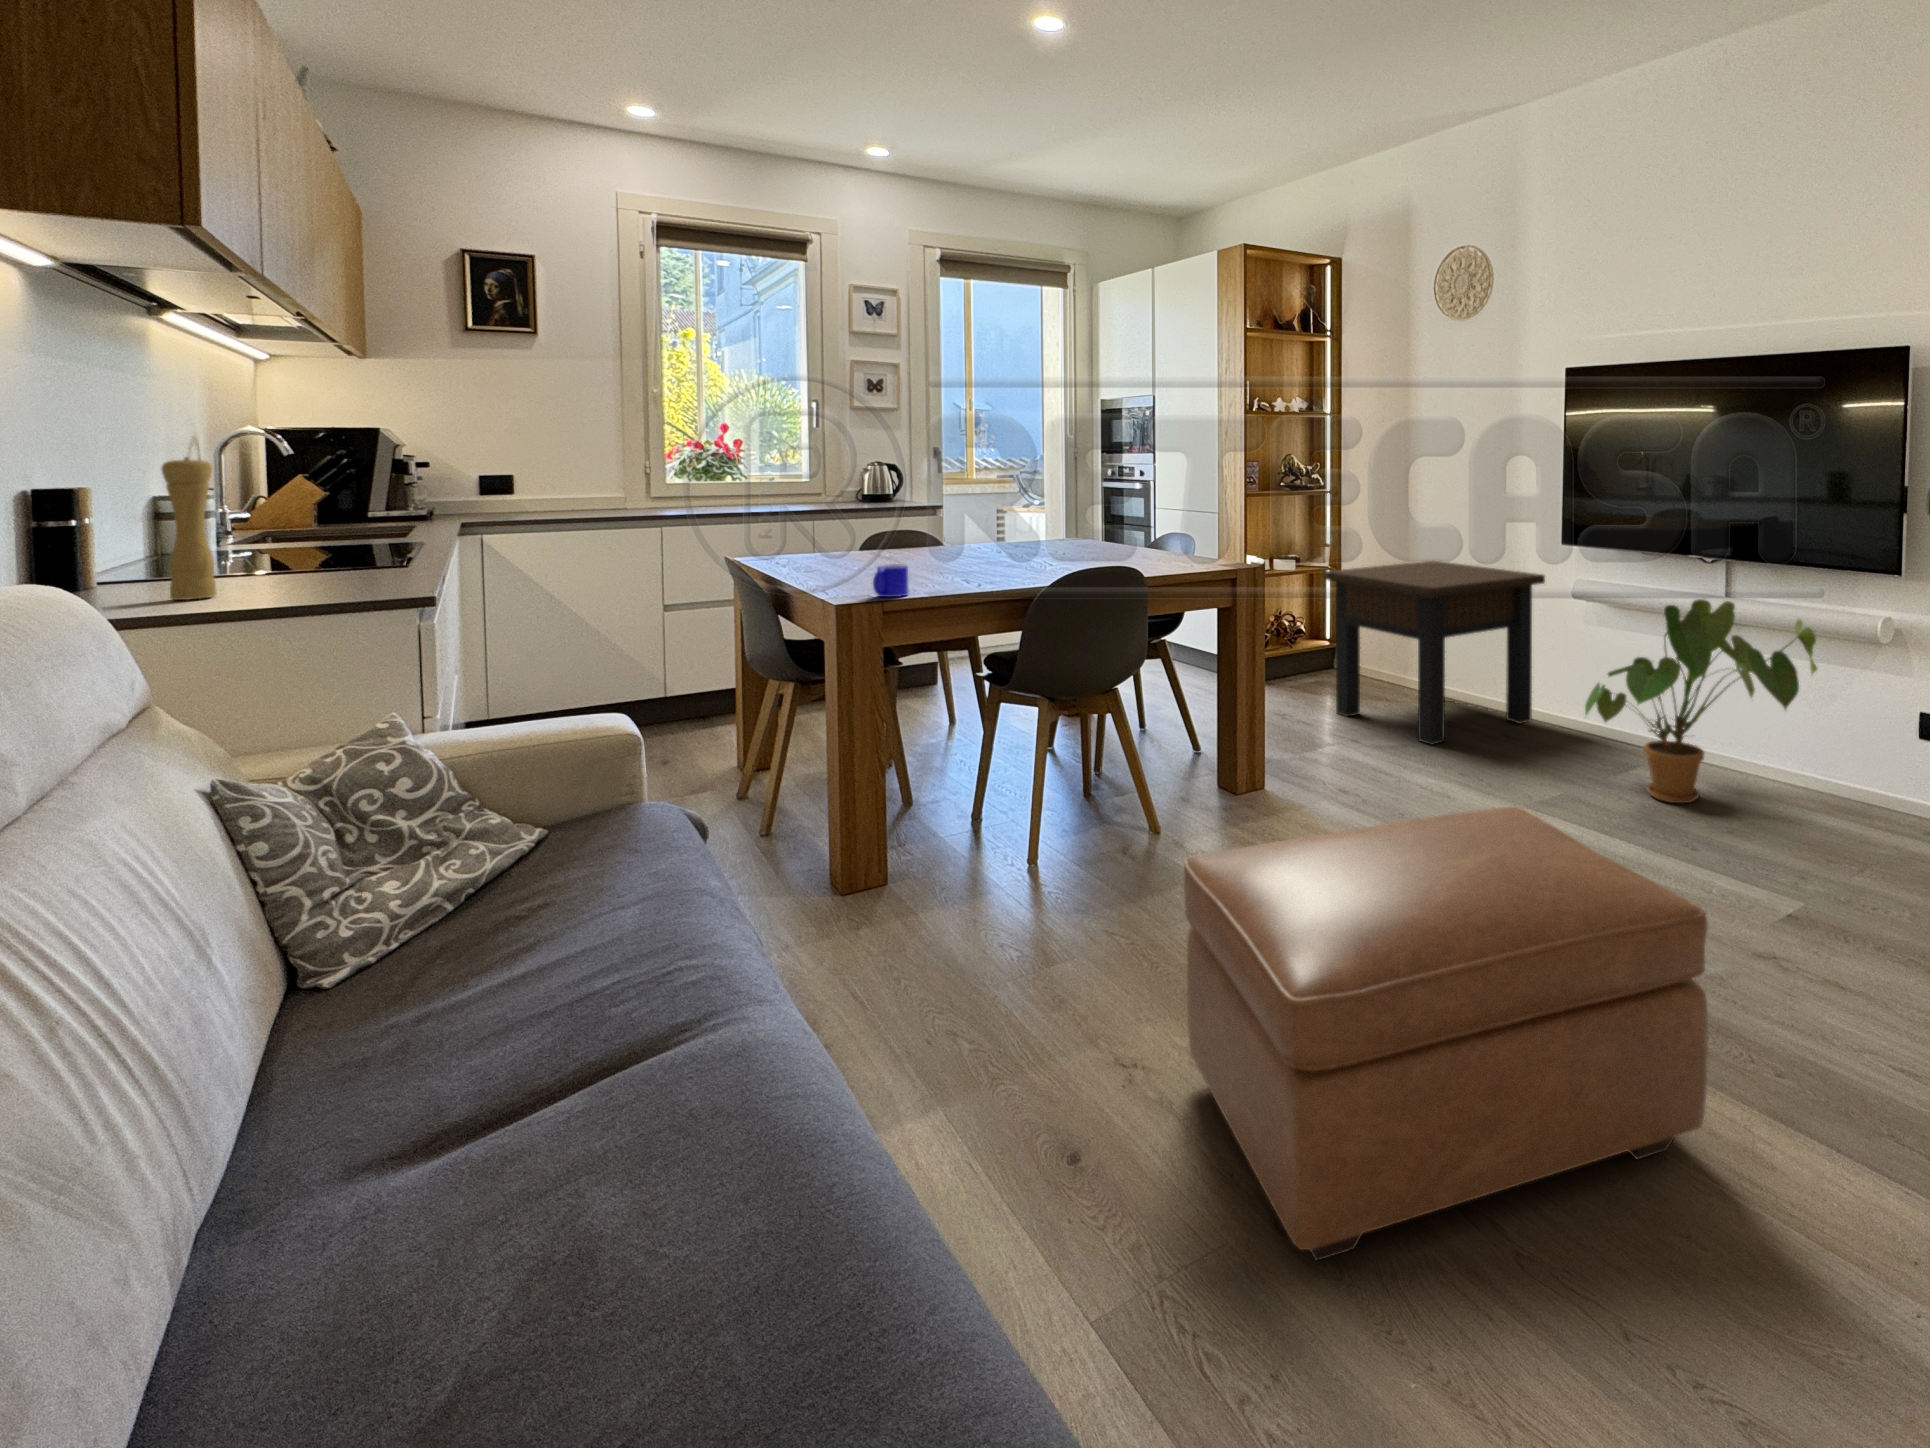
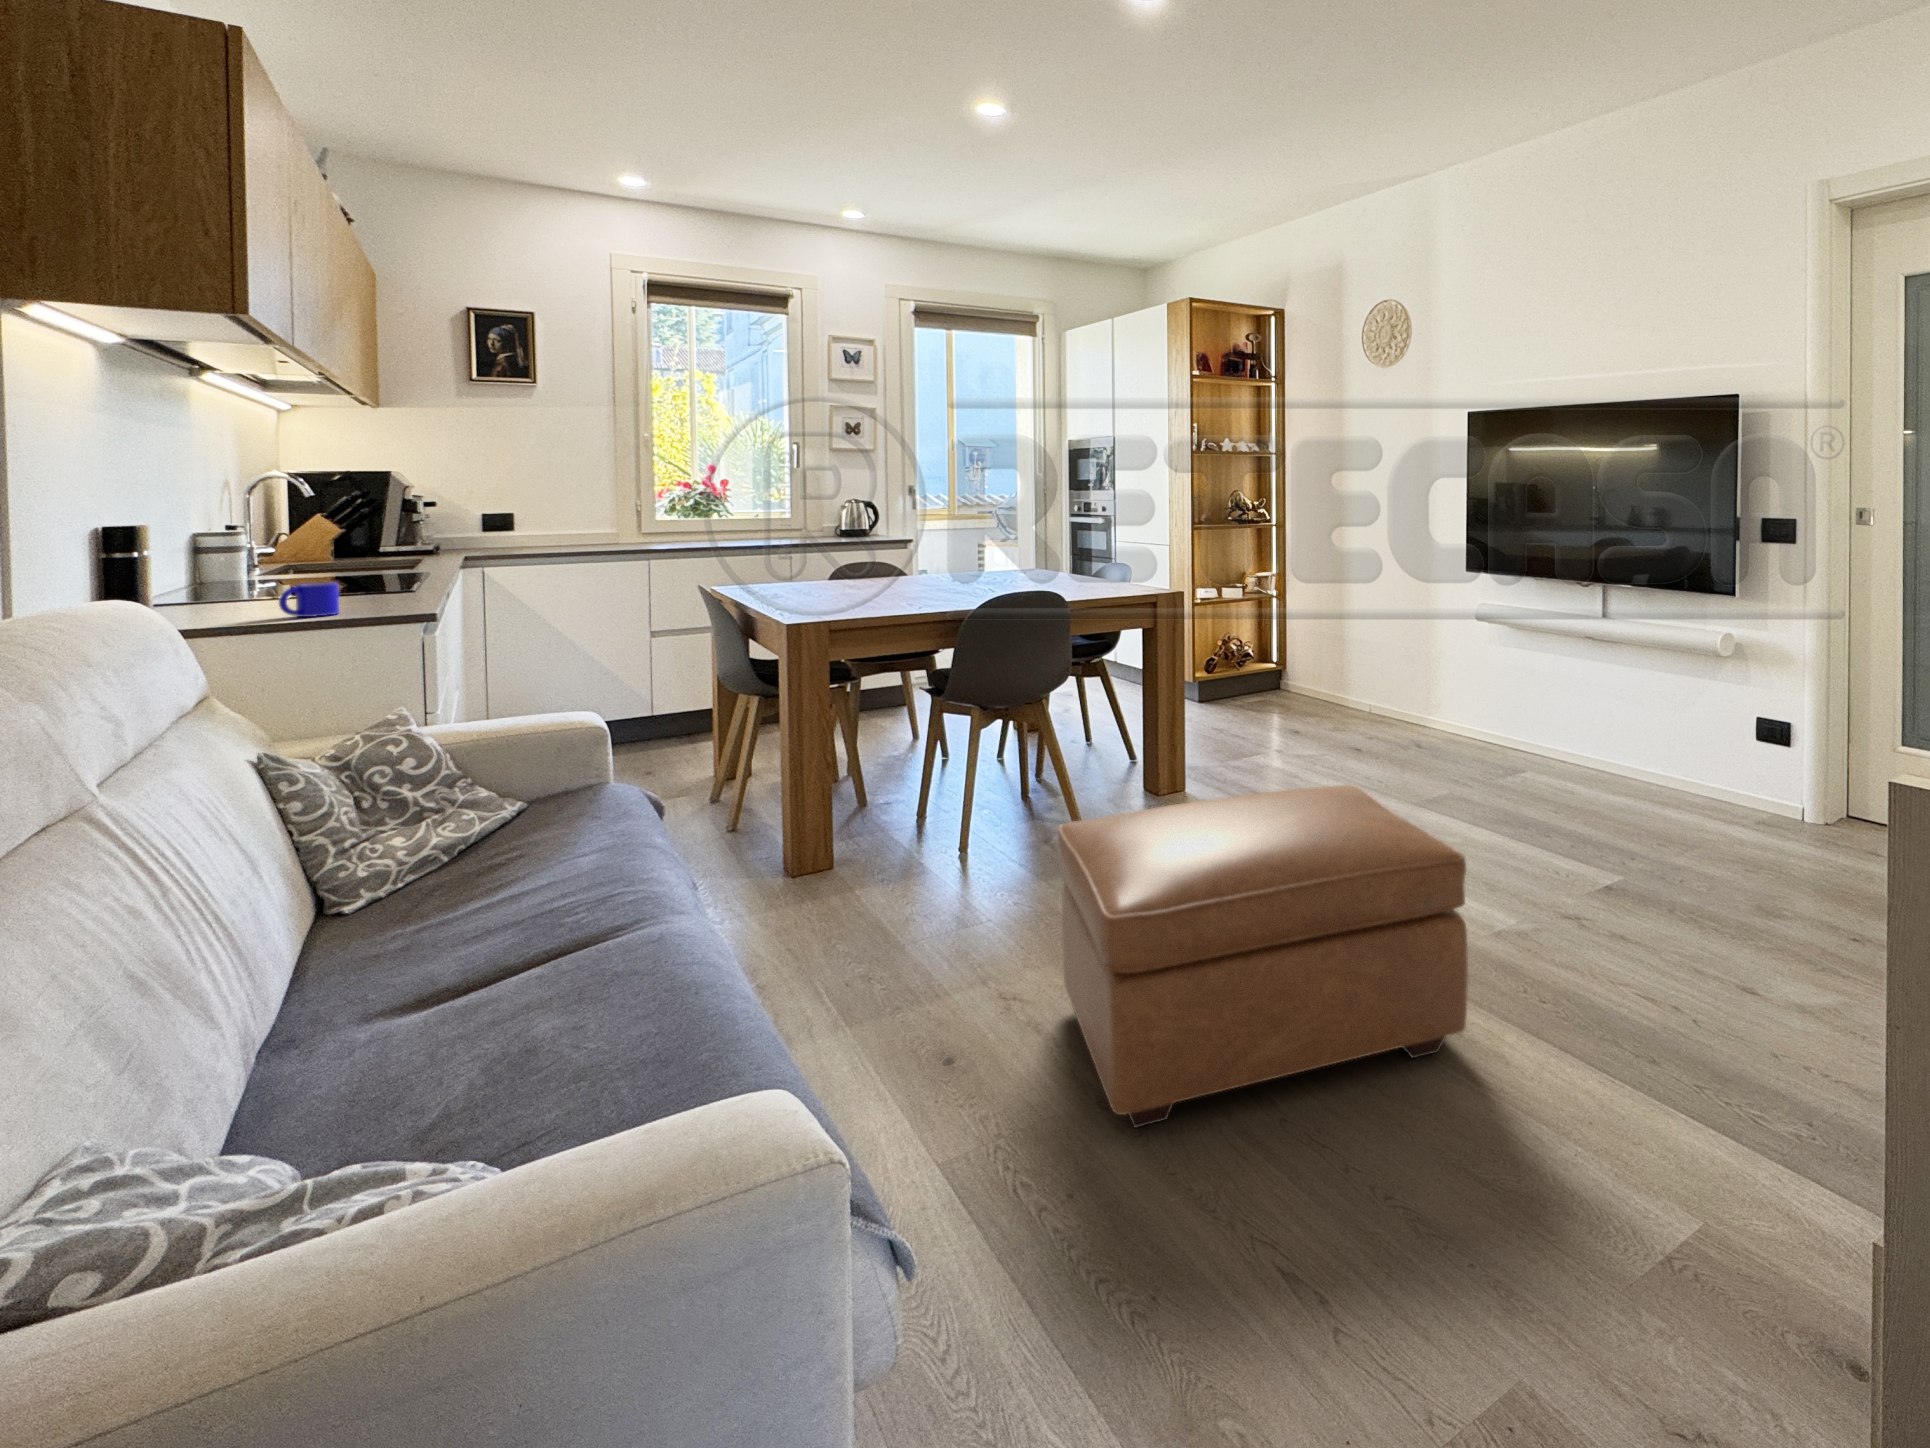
pepper mill: present [162,457,217,600] -> none [205,498,251,618]
side table: present [1324,561,1545,745] -> none [1256,587,1453,751]
mug: present [873,564,909,597] -> present [279,582,339,617]
house plant: present [1585,599,1818,803] -> none [1467,618,1670,797]

